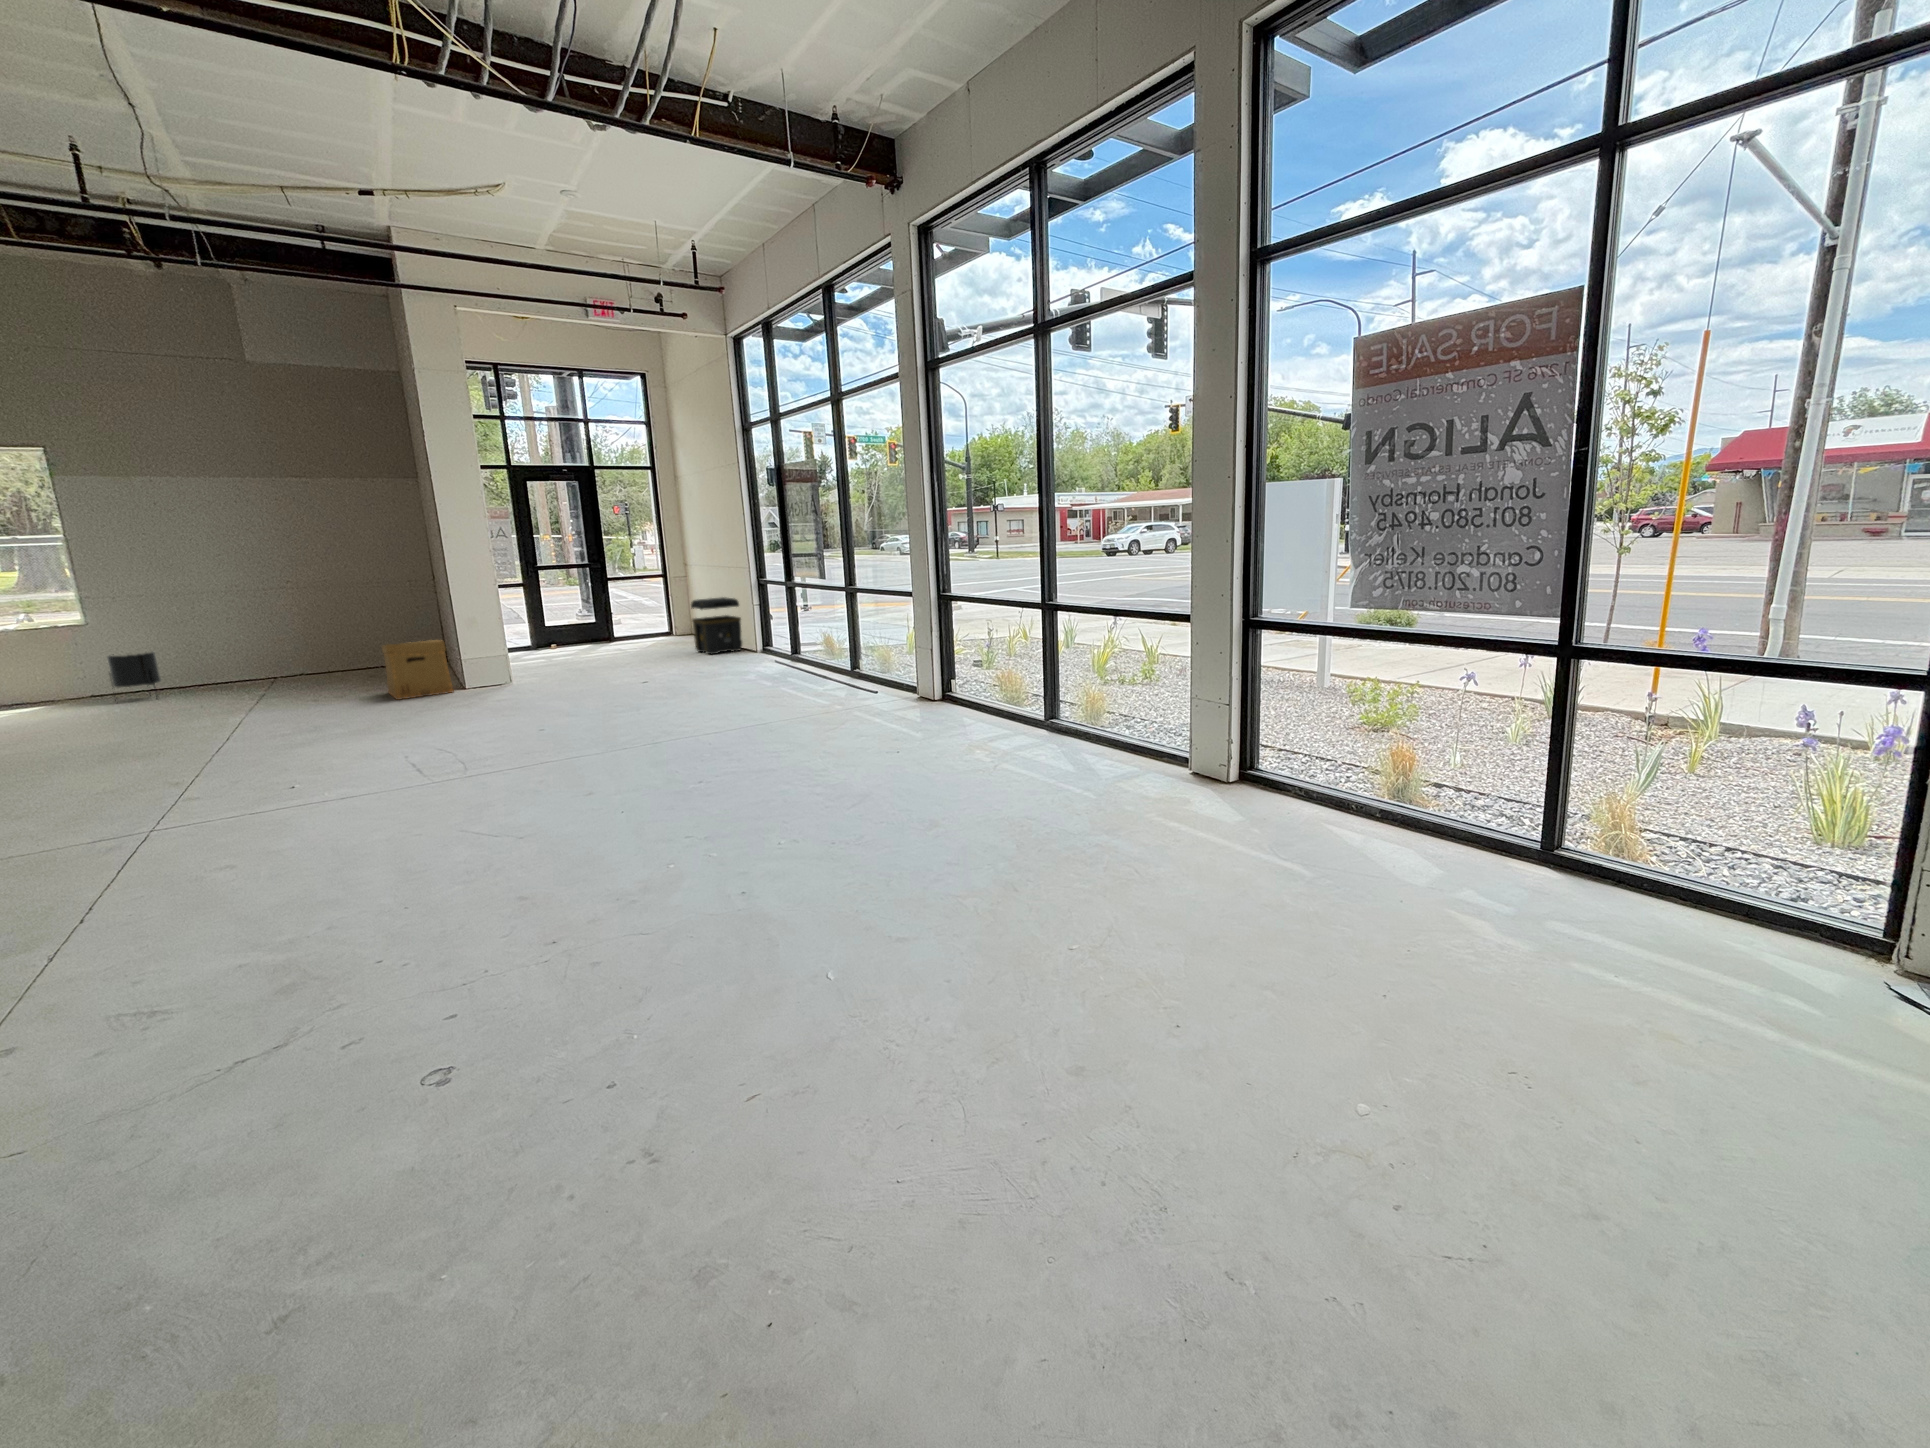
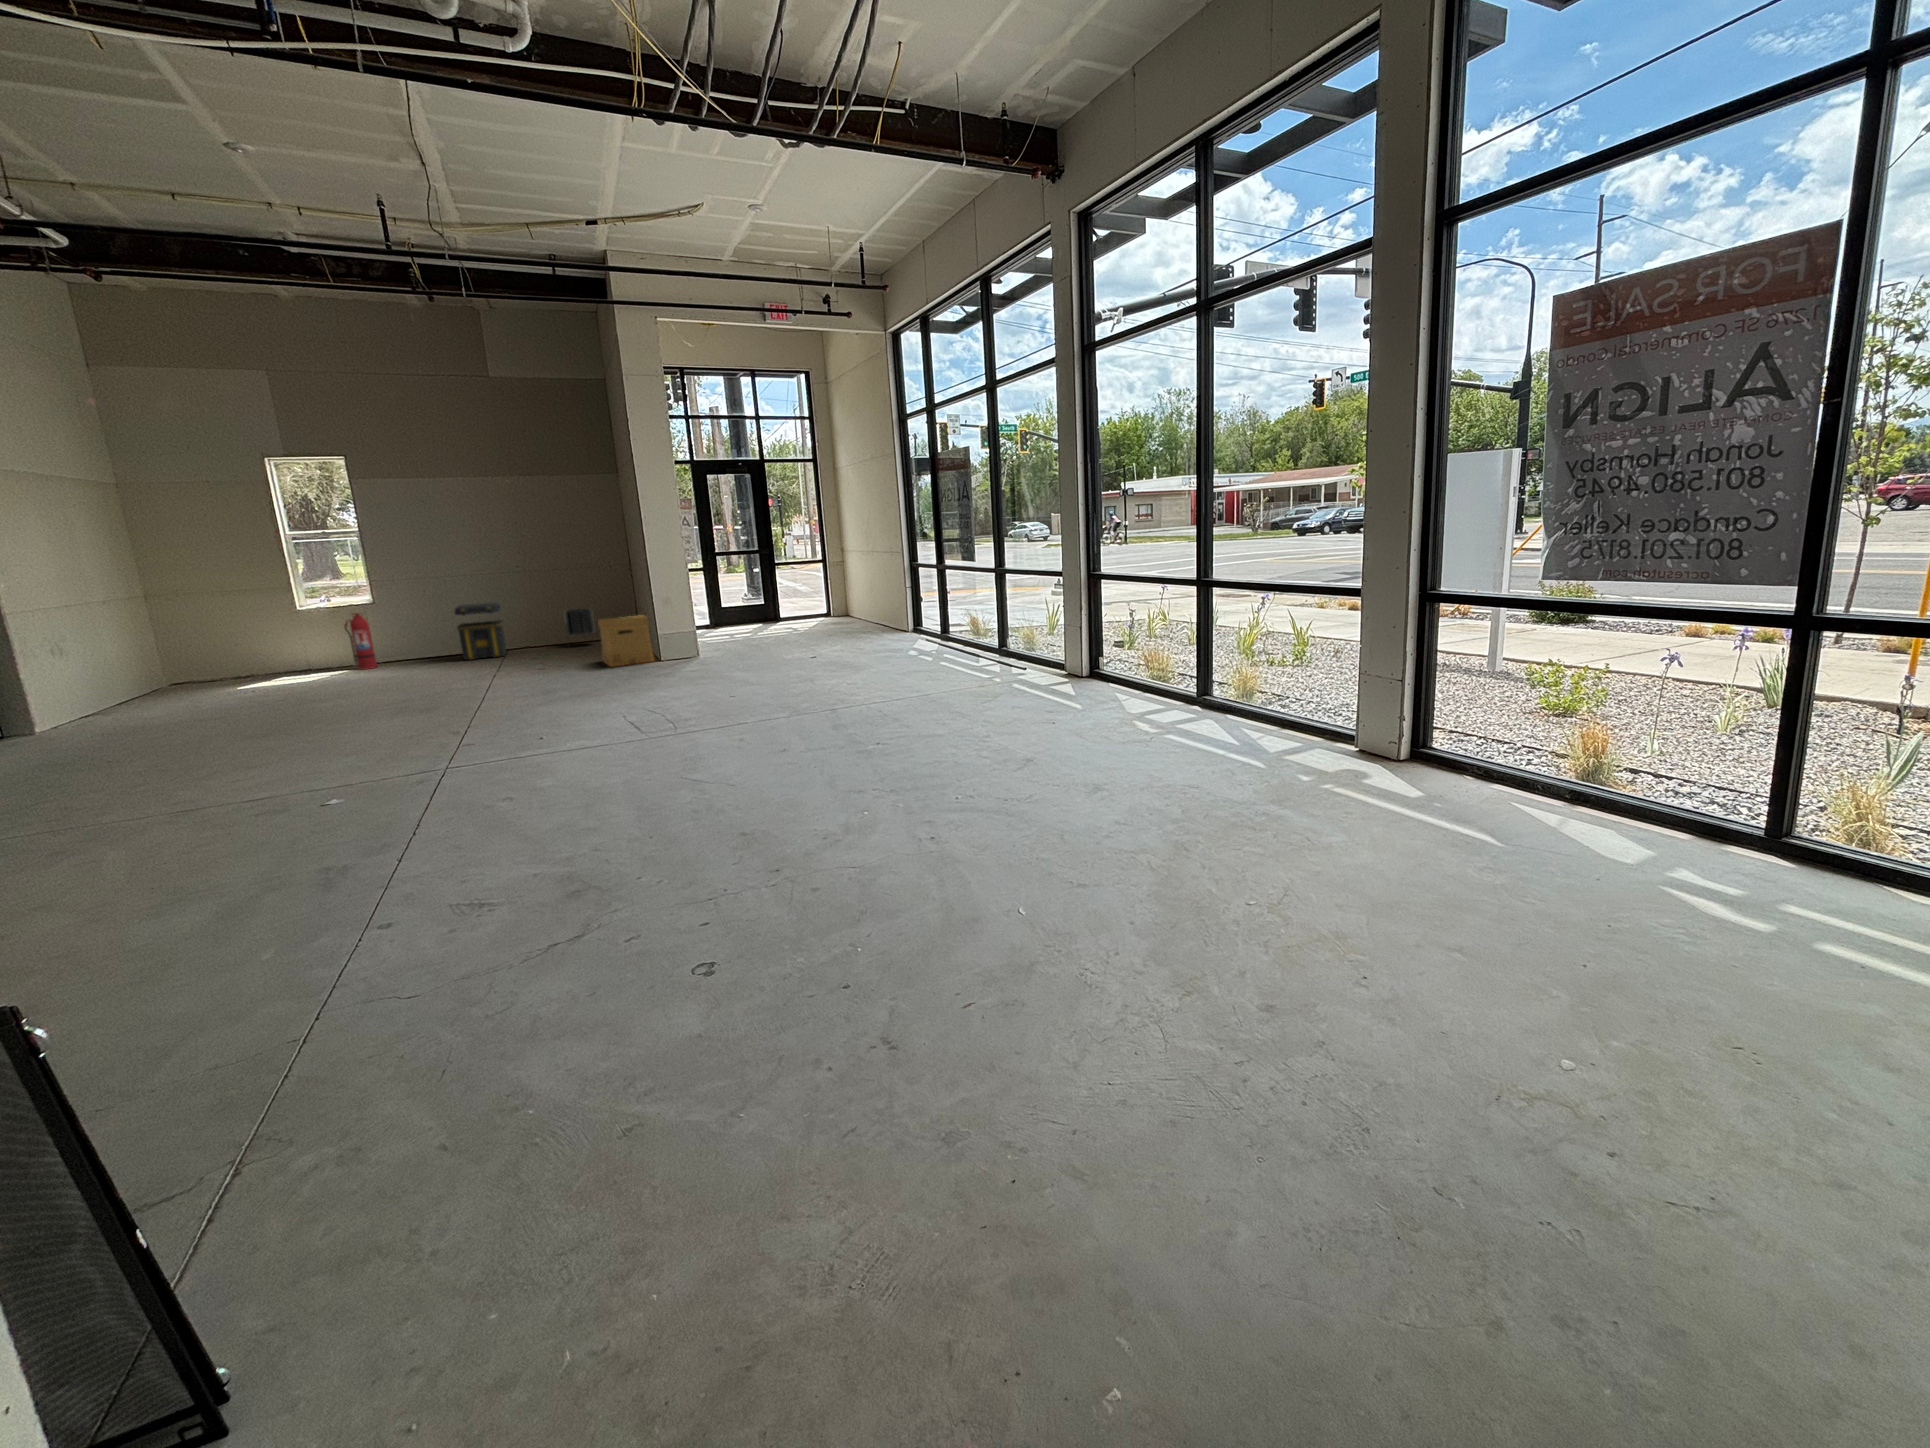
toolbox: present [691,597,742,654] -> present [455,602,506,660]
fire extinguisher: none [34,640,84,709] -> present [344,613,377,670]
planter: present [107,651,161,695] -> present [564,609,595,636]

